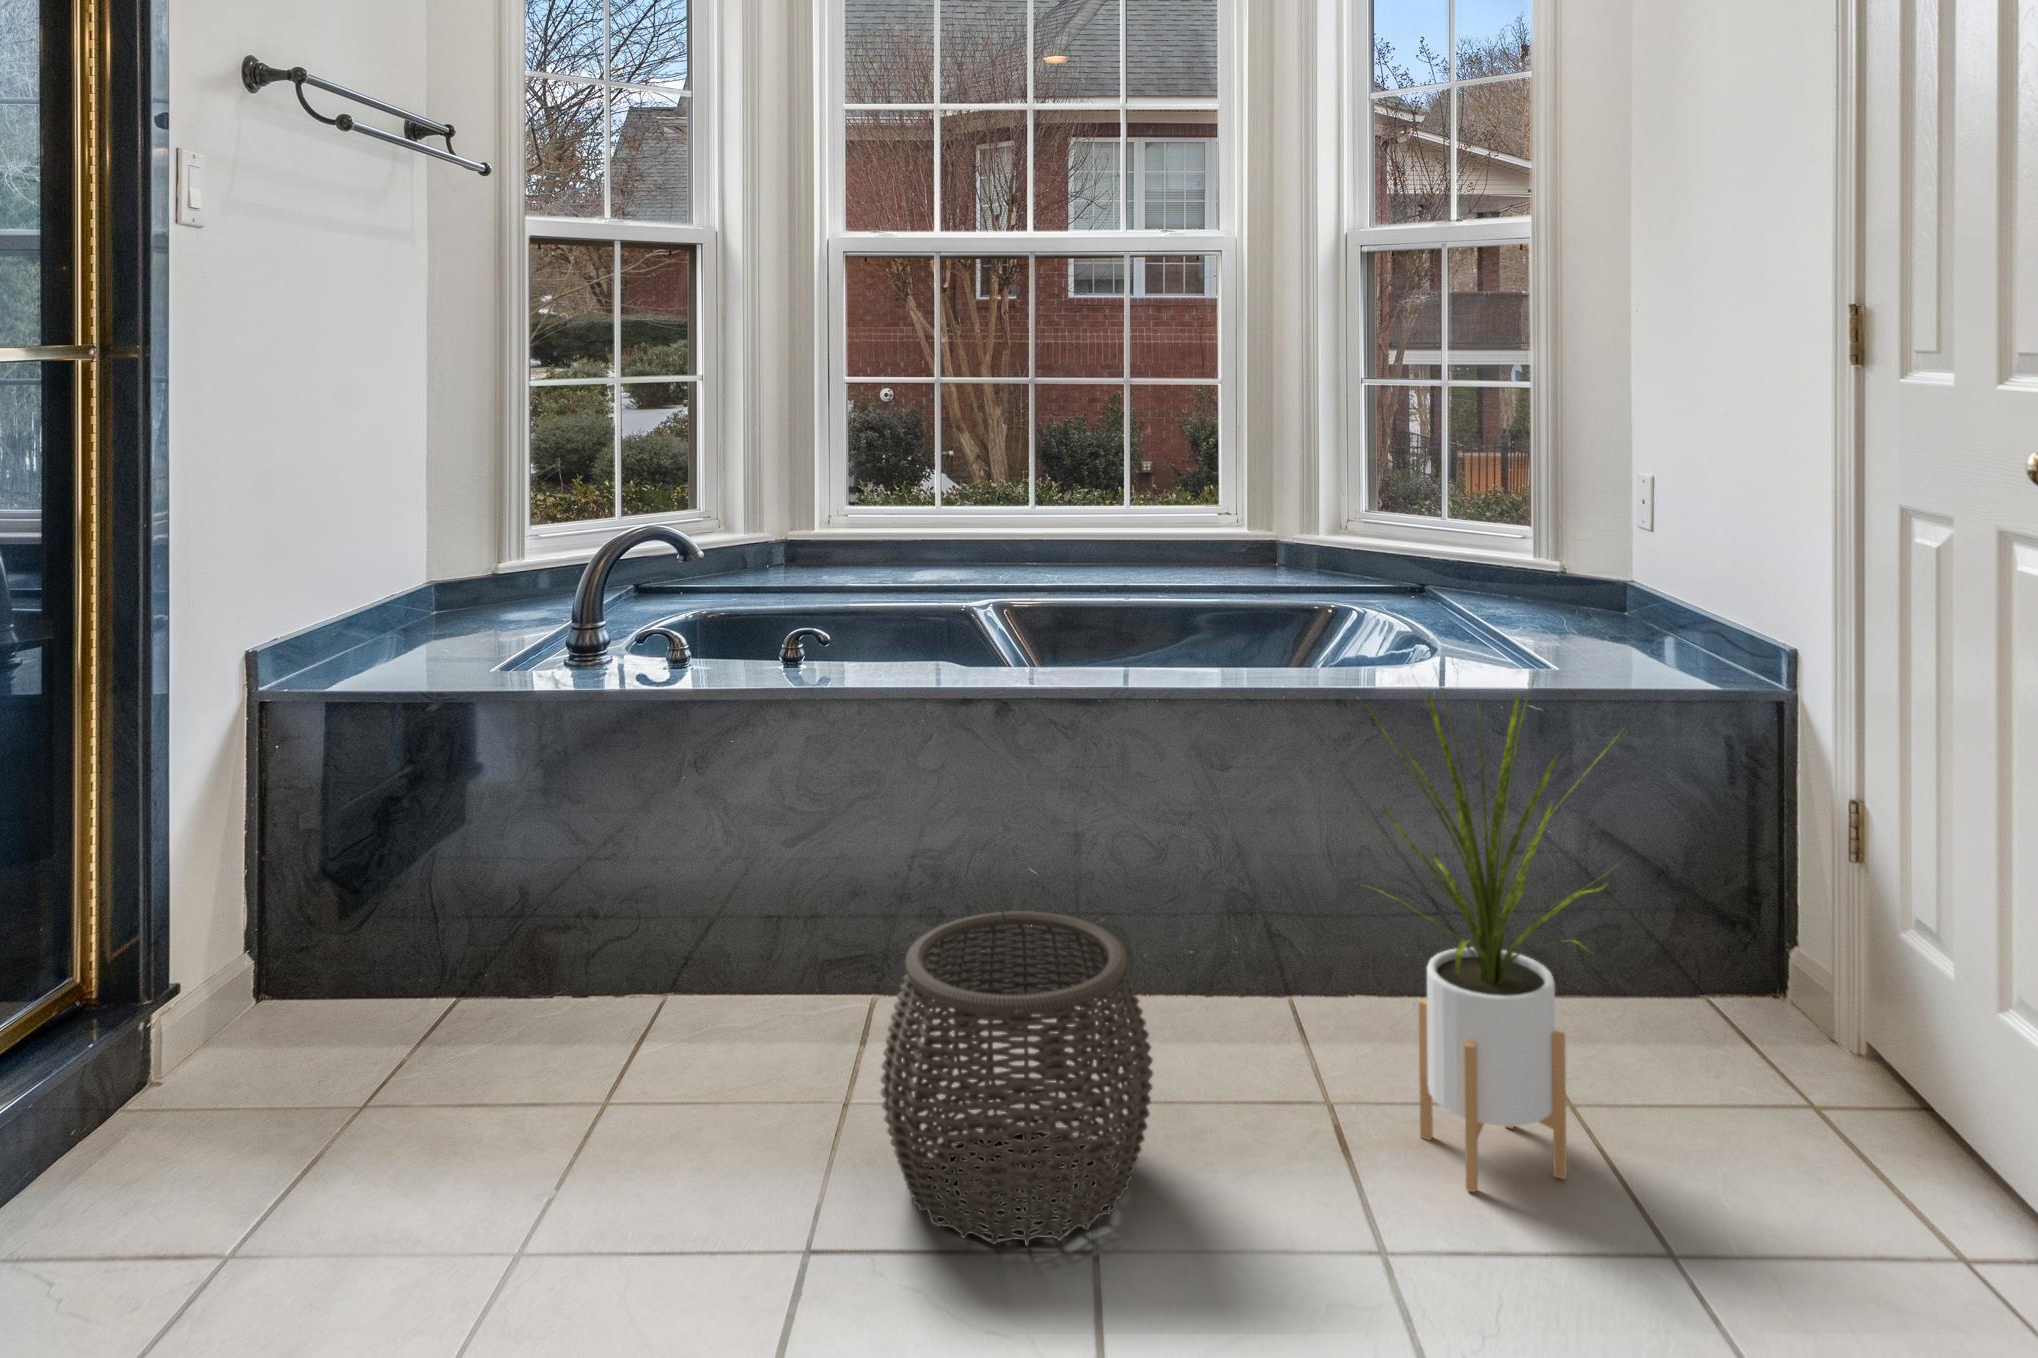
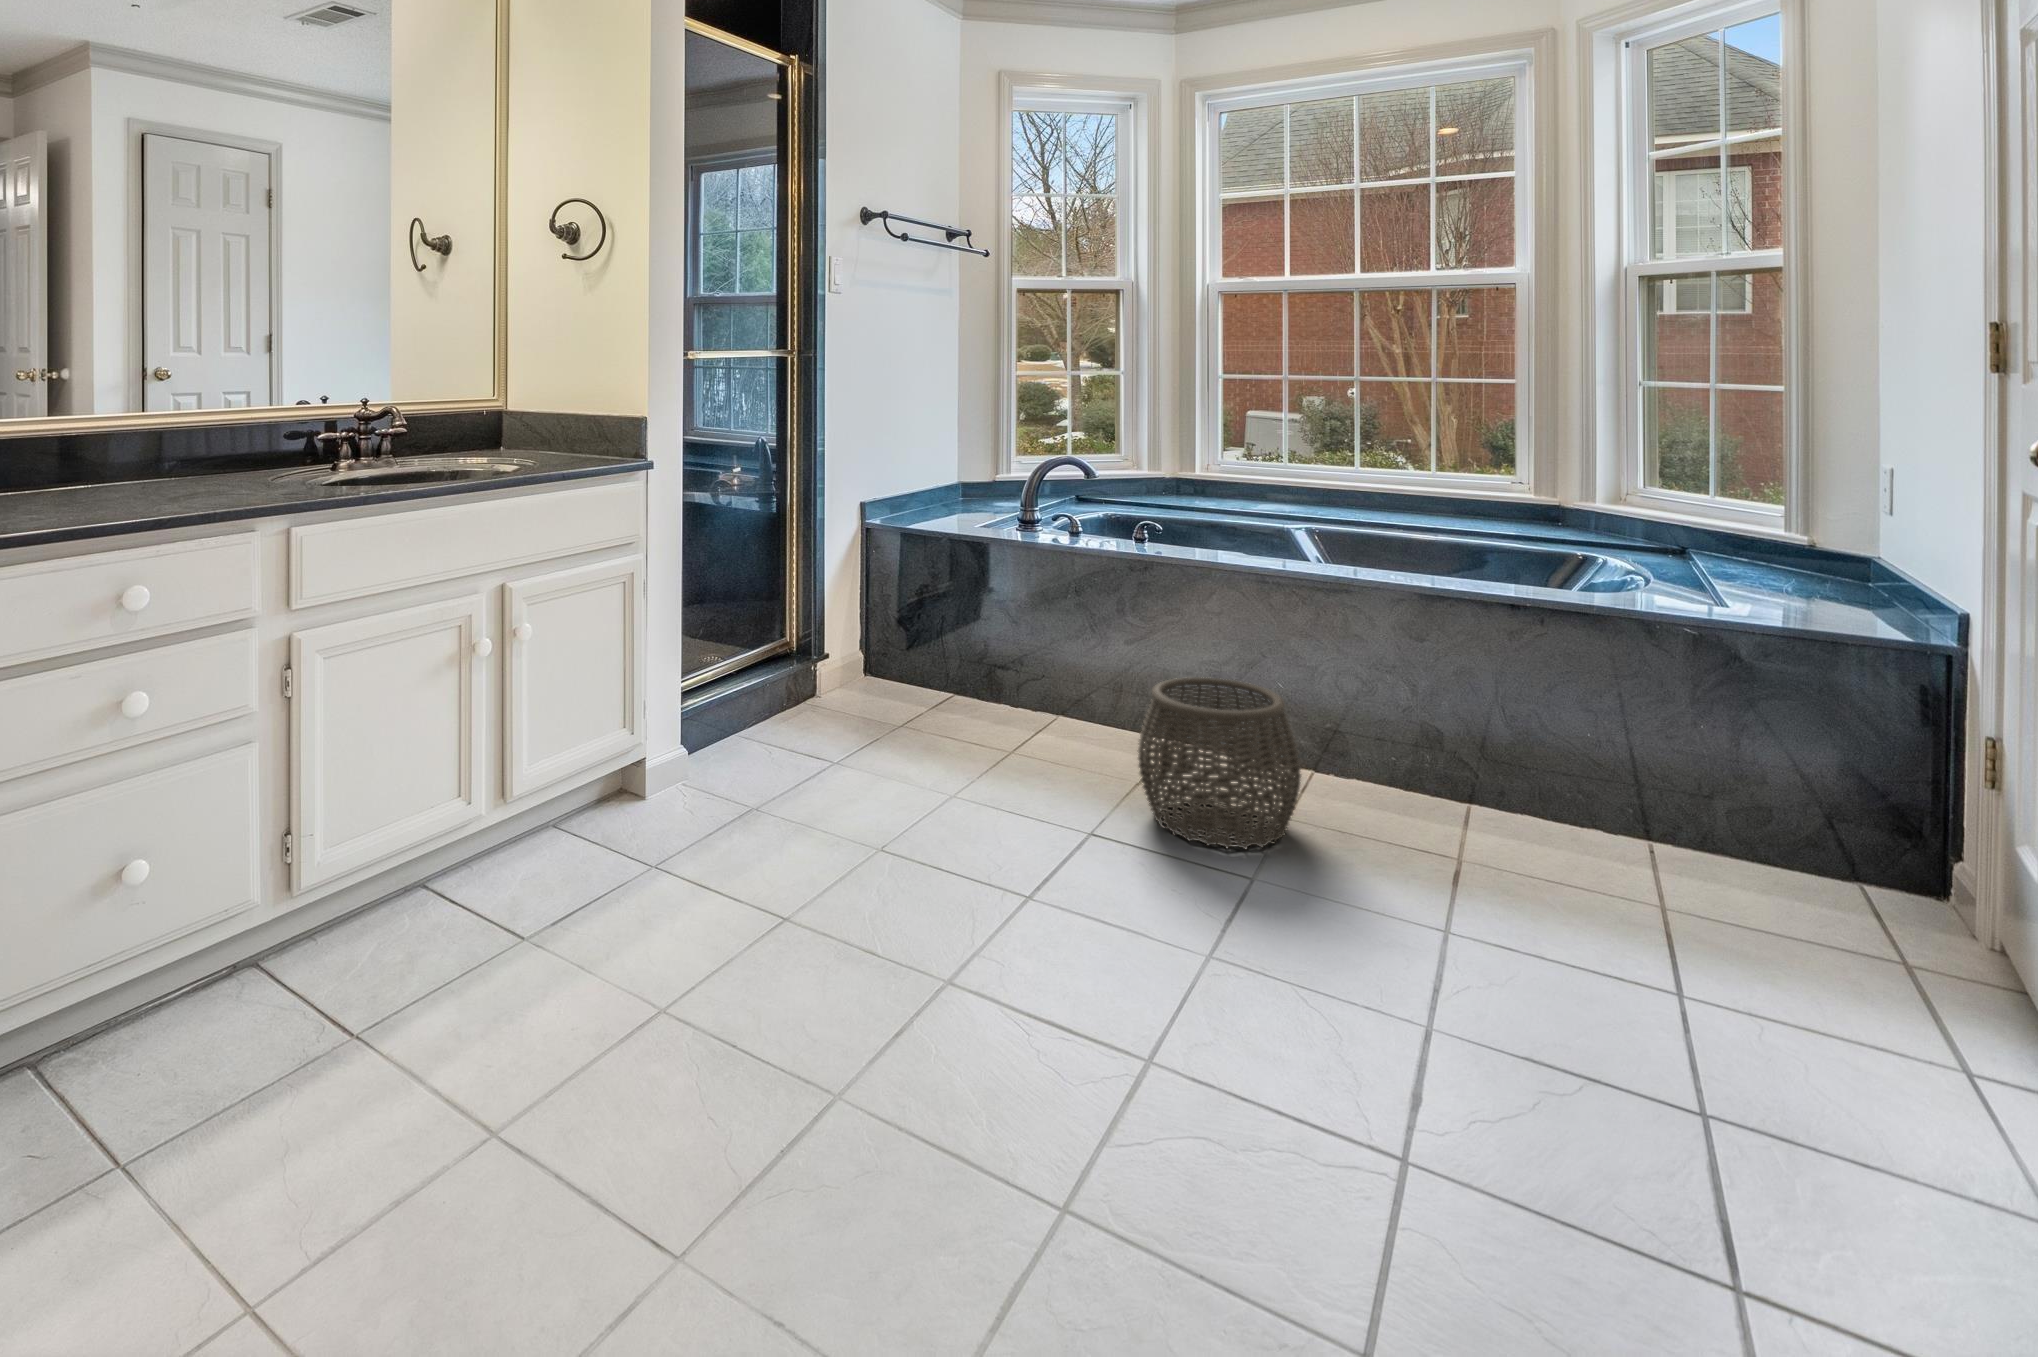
house plant: present [1367,673,1624,1192] -> none [1437,562,1657,913]

